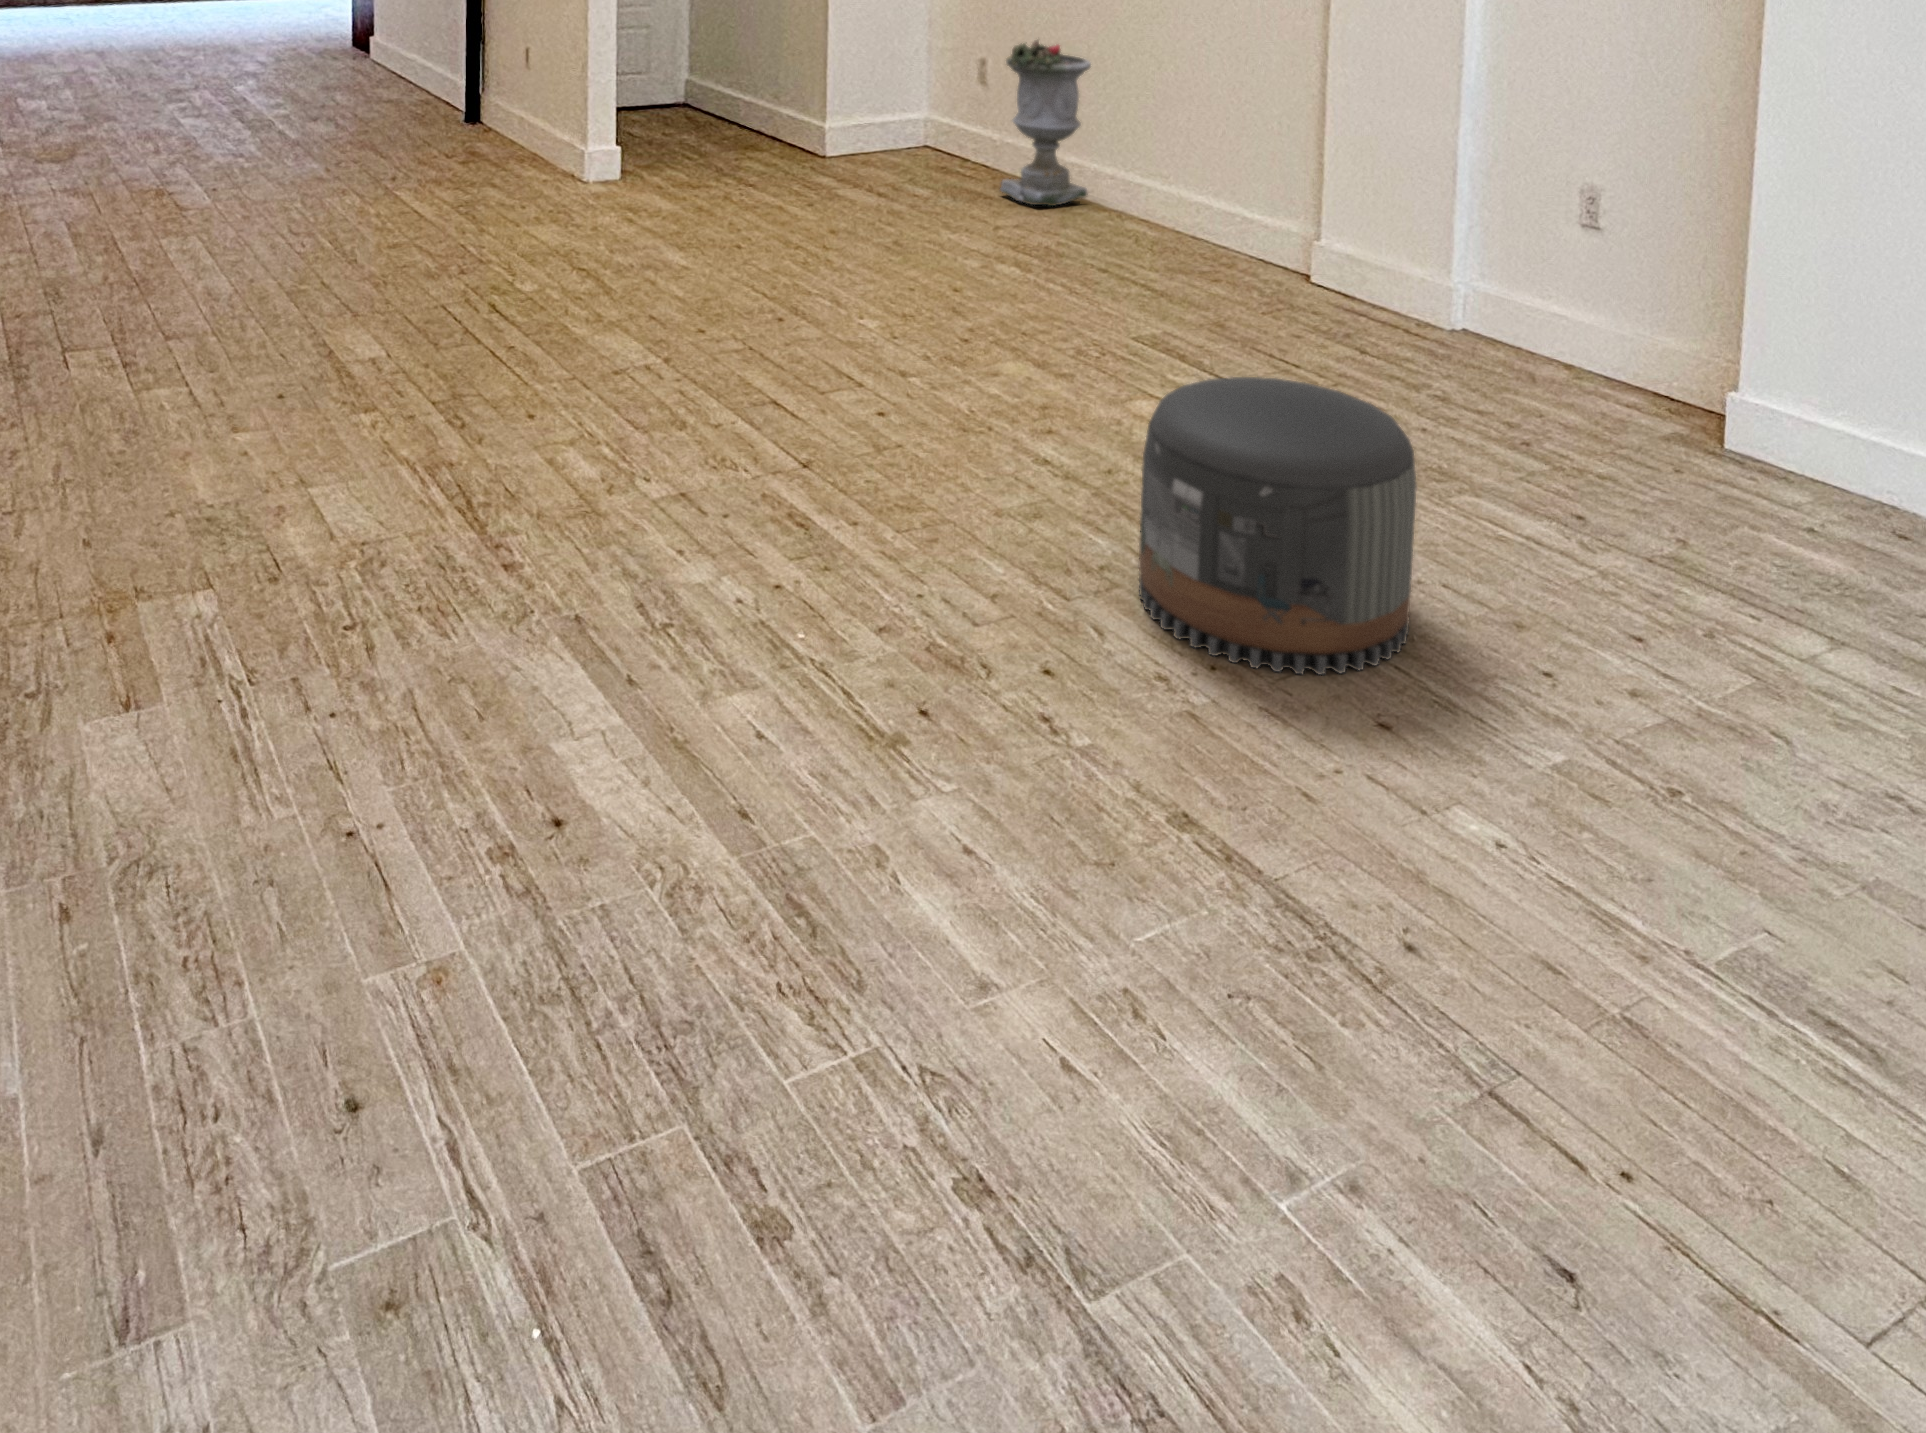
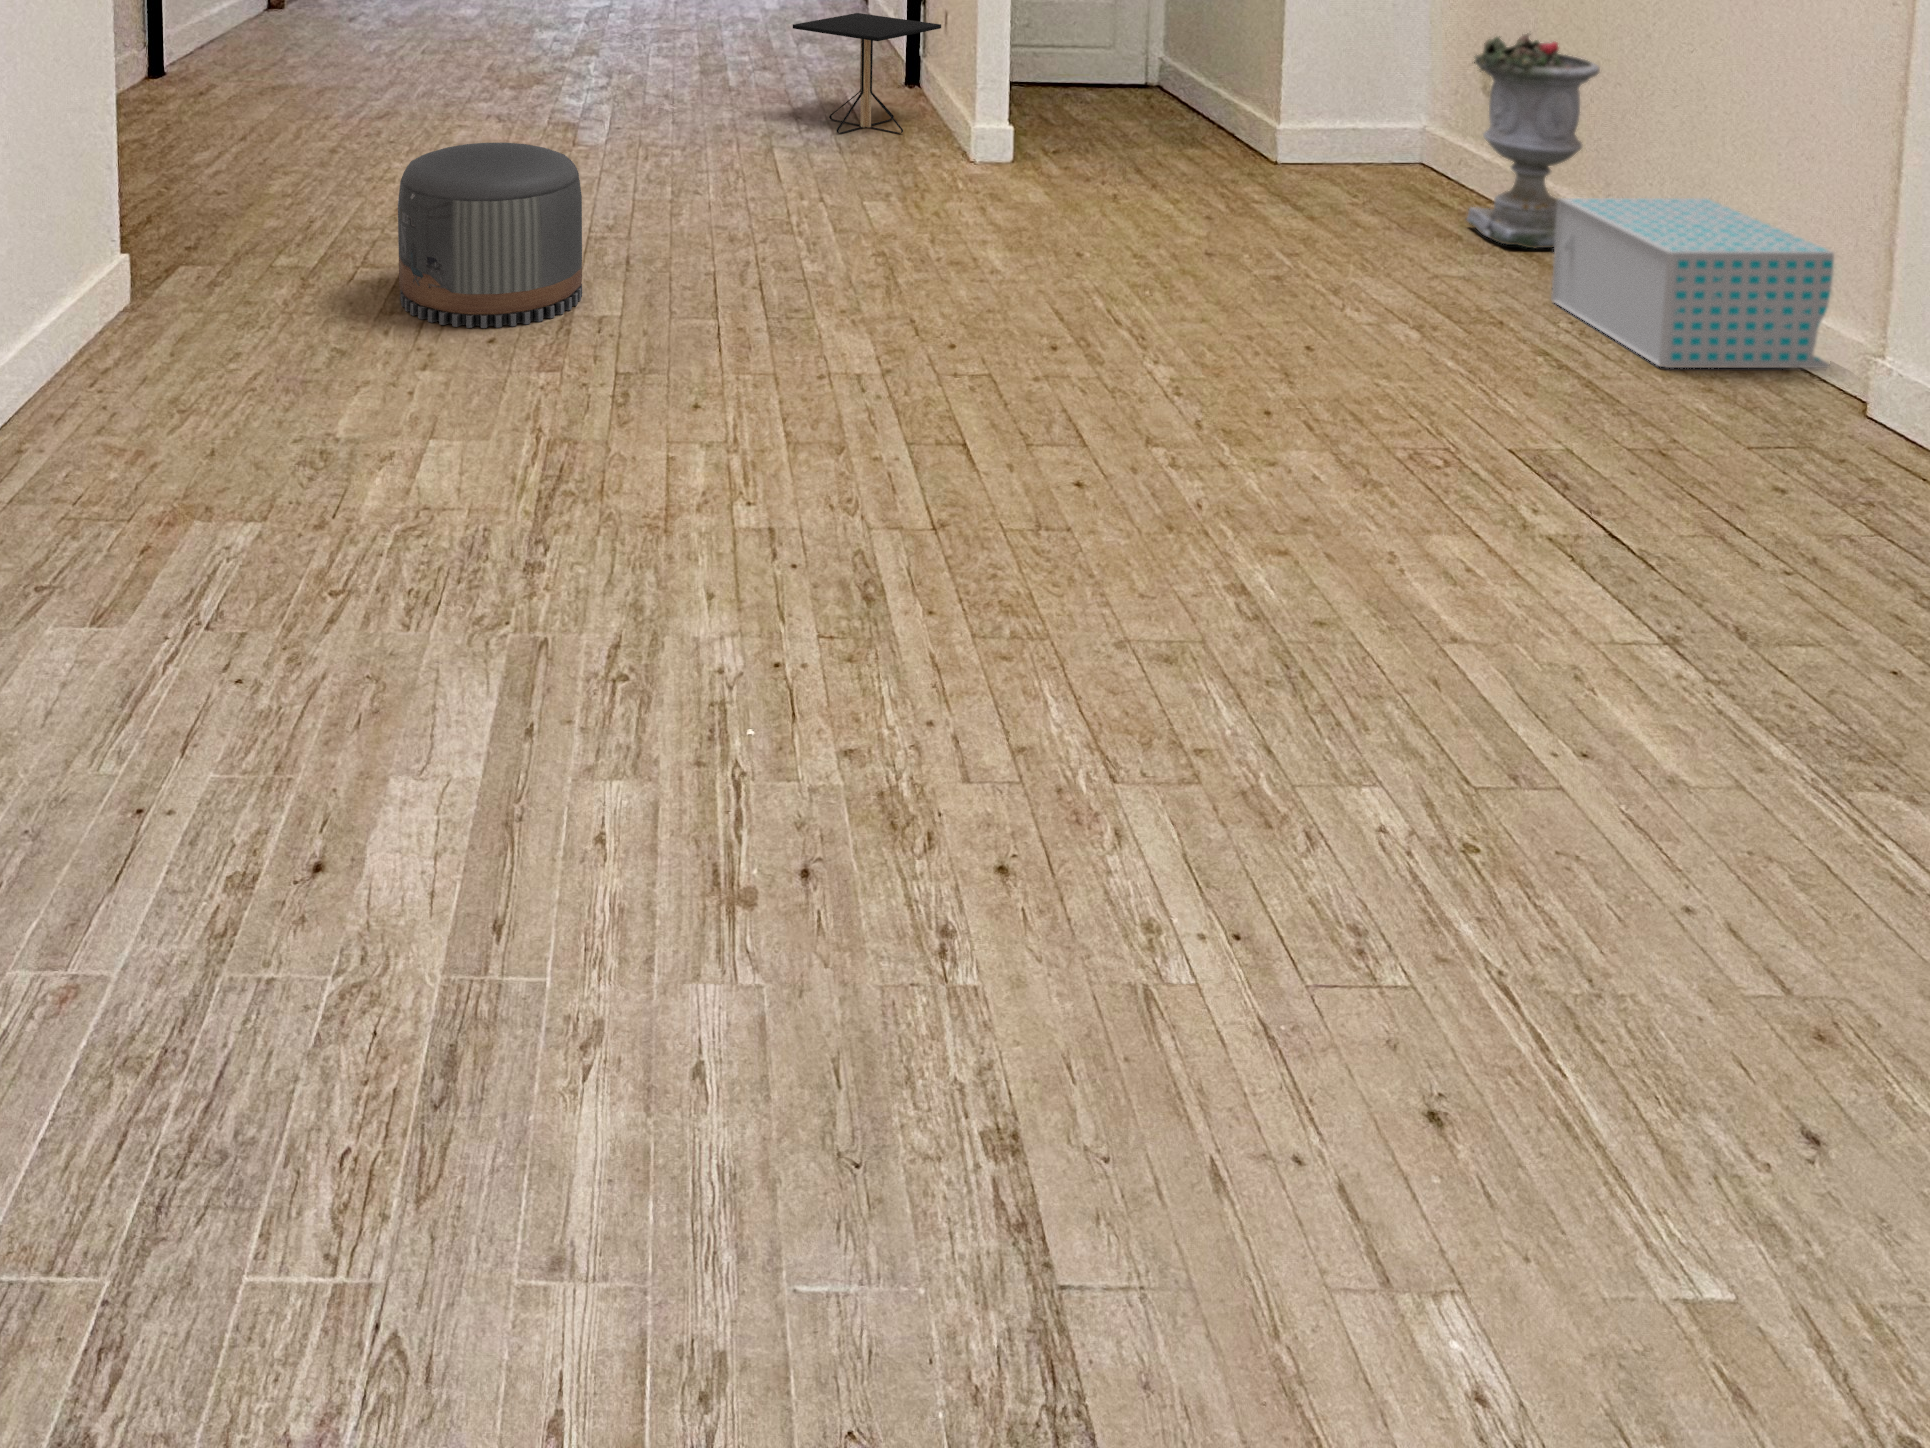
side table: none [399,58,537,175] -> present [793,13,941,134]
storage box: none [1091,152,1277,275] -> present [1551,198,1834,368]
pouf: present [1139,377,1416,675] -> present [398,143,582,328]

